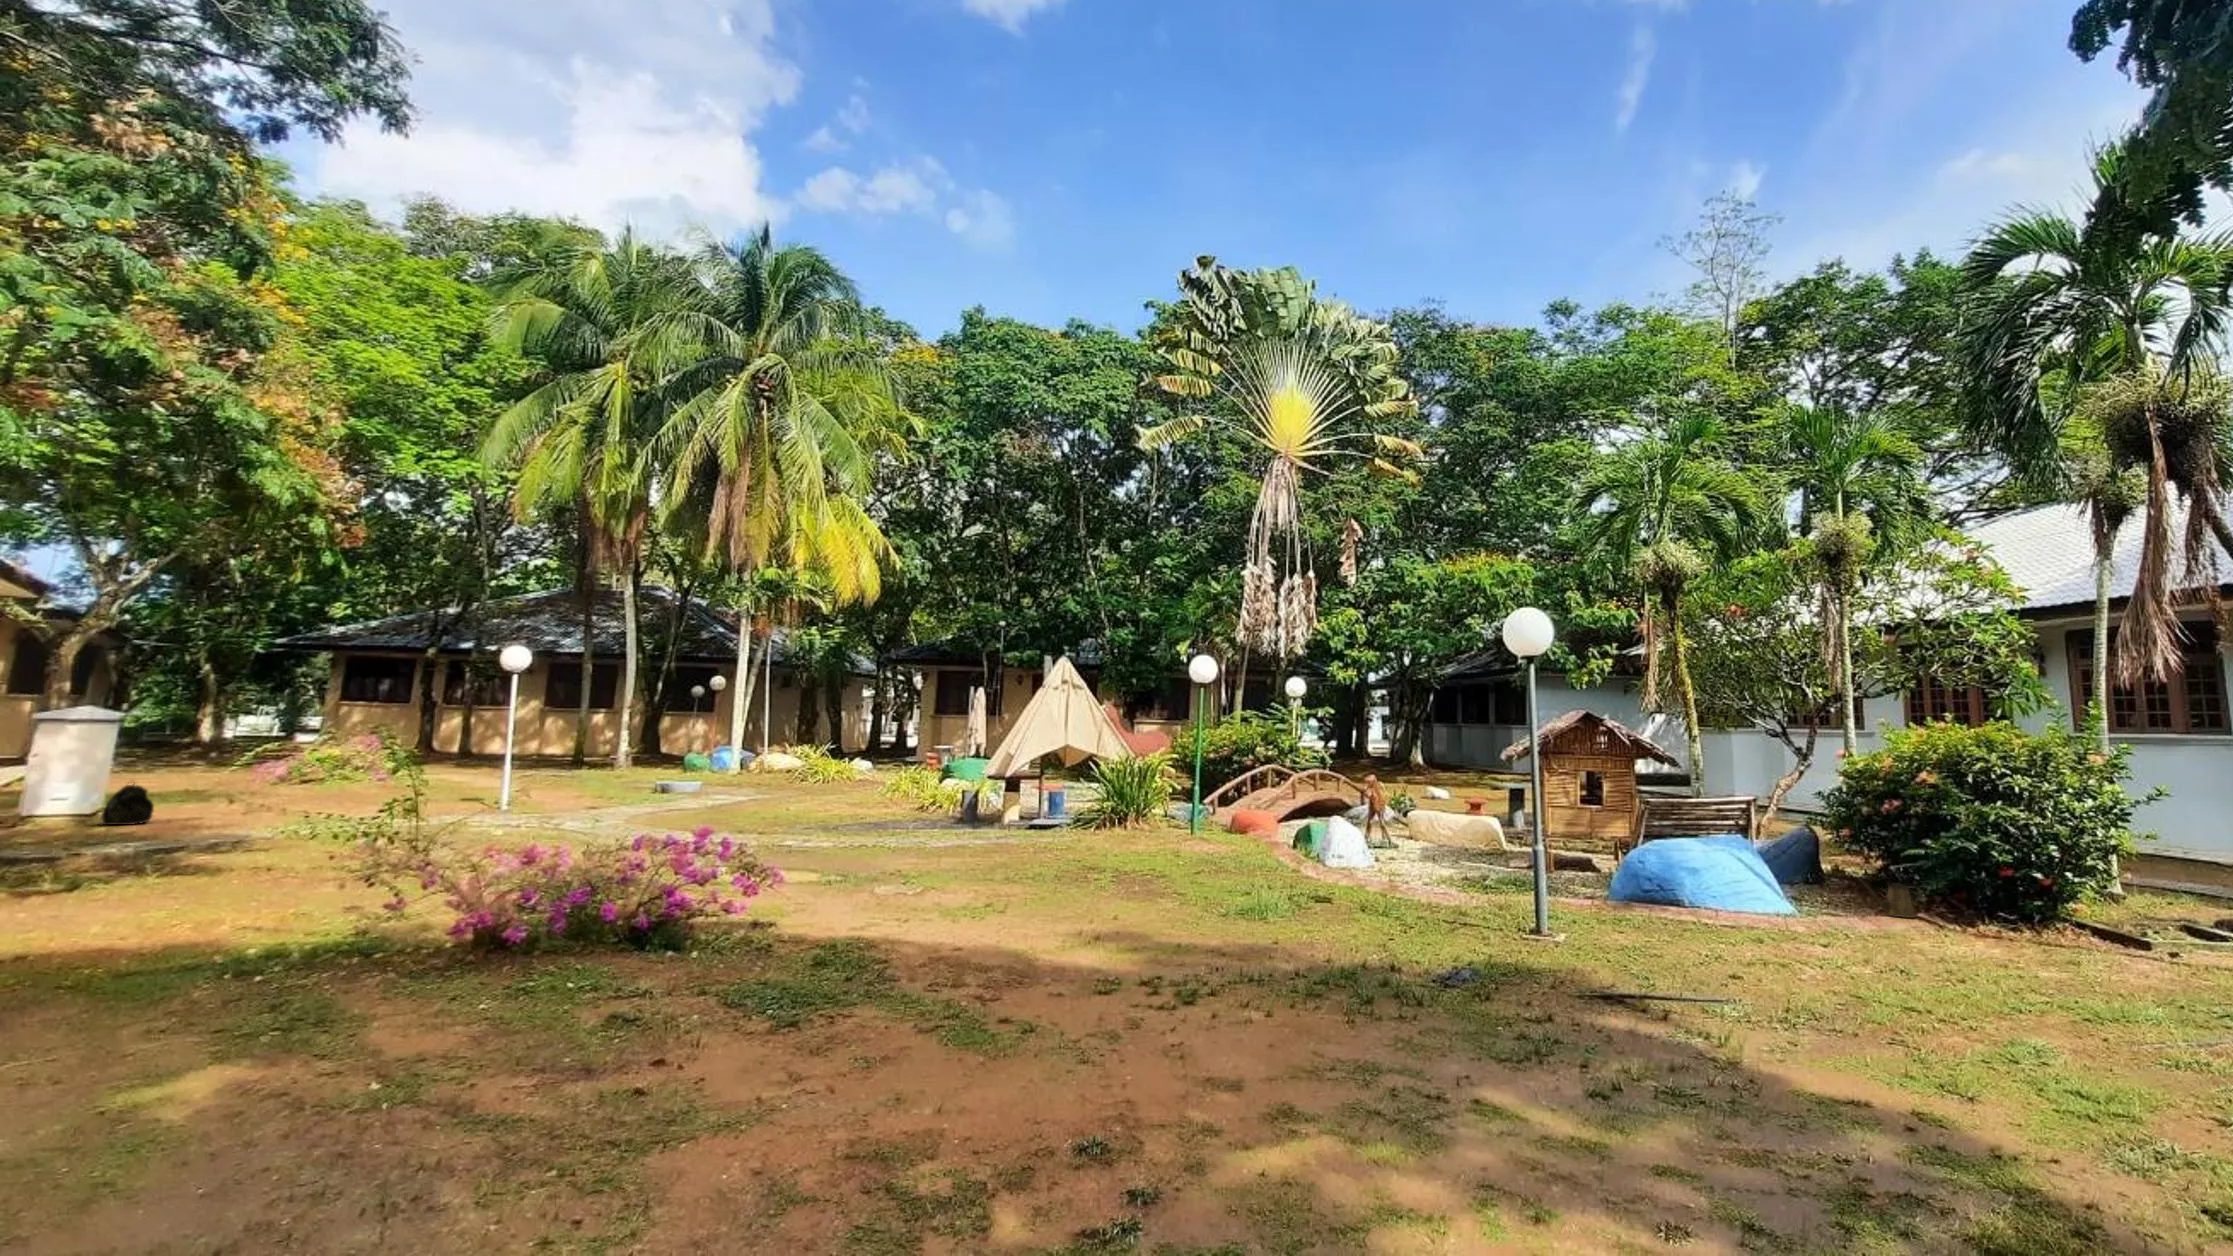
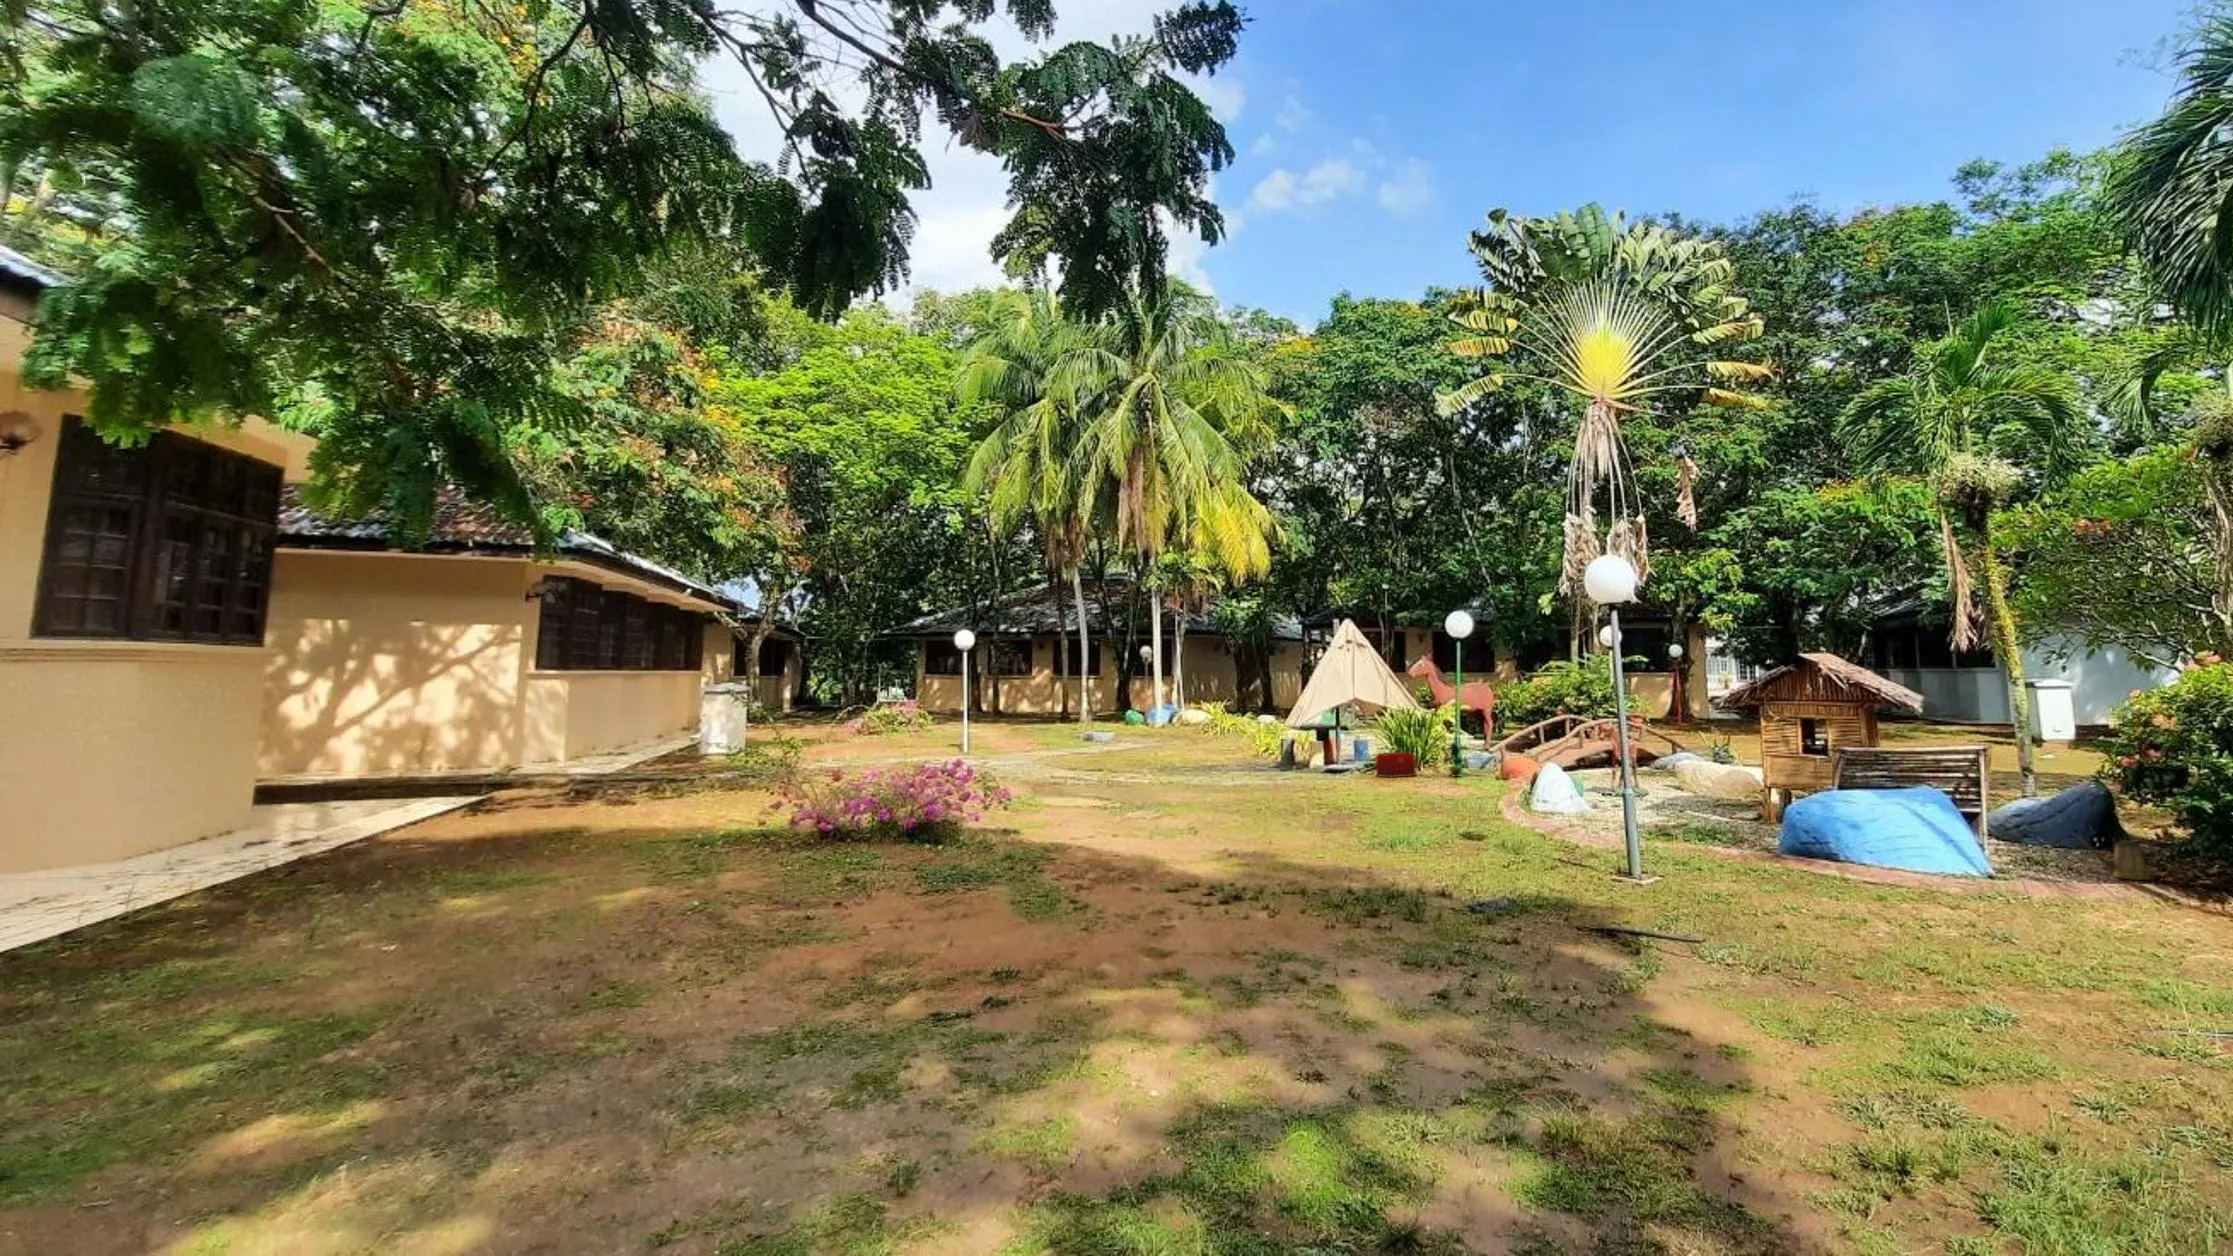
backpack: present [99,784,154,825] -> none [725,737,760,768]
potted plant: none [1149,790,1179,827] -> present [1443,743,1468,777]
toolbox: none [1081,796,1126,829] -> present [1376,749,1416,778]

